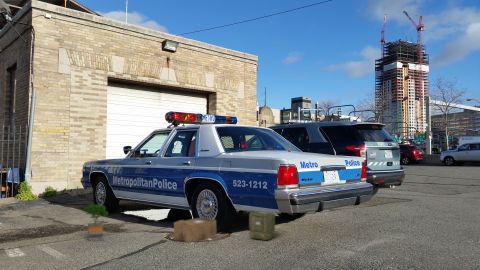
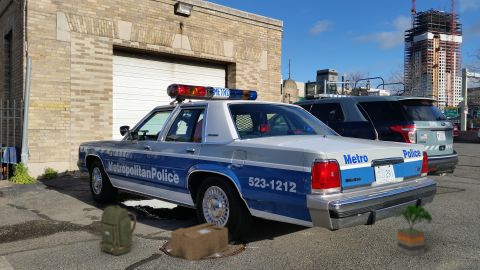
potted tree: present [84,205,108,241] -> present [395,205,432,255]
backpack: present [249,212,275,240] -> present [100,206,137,255]

